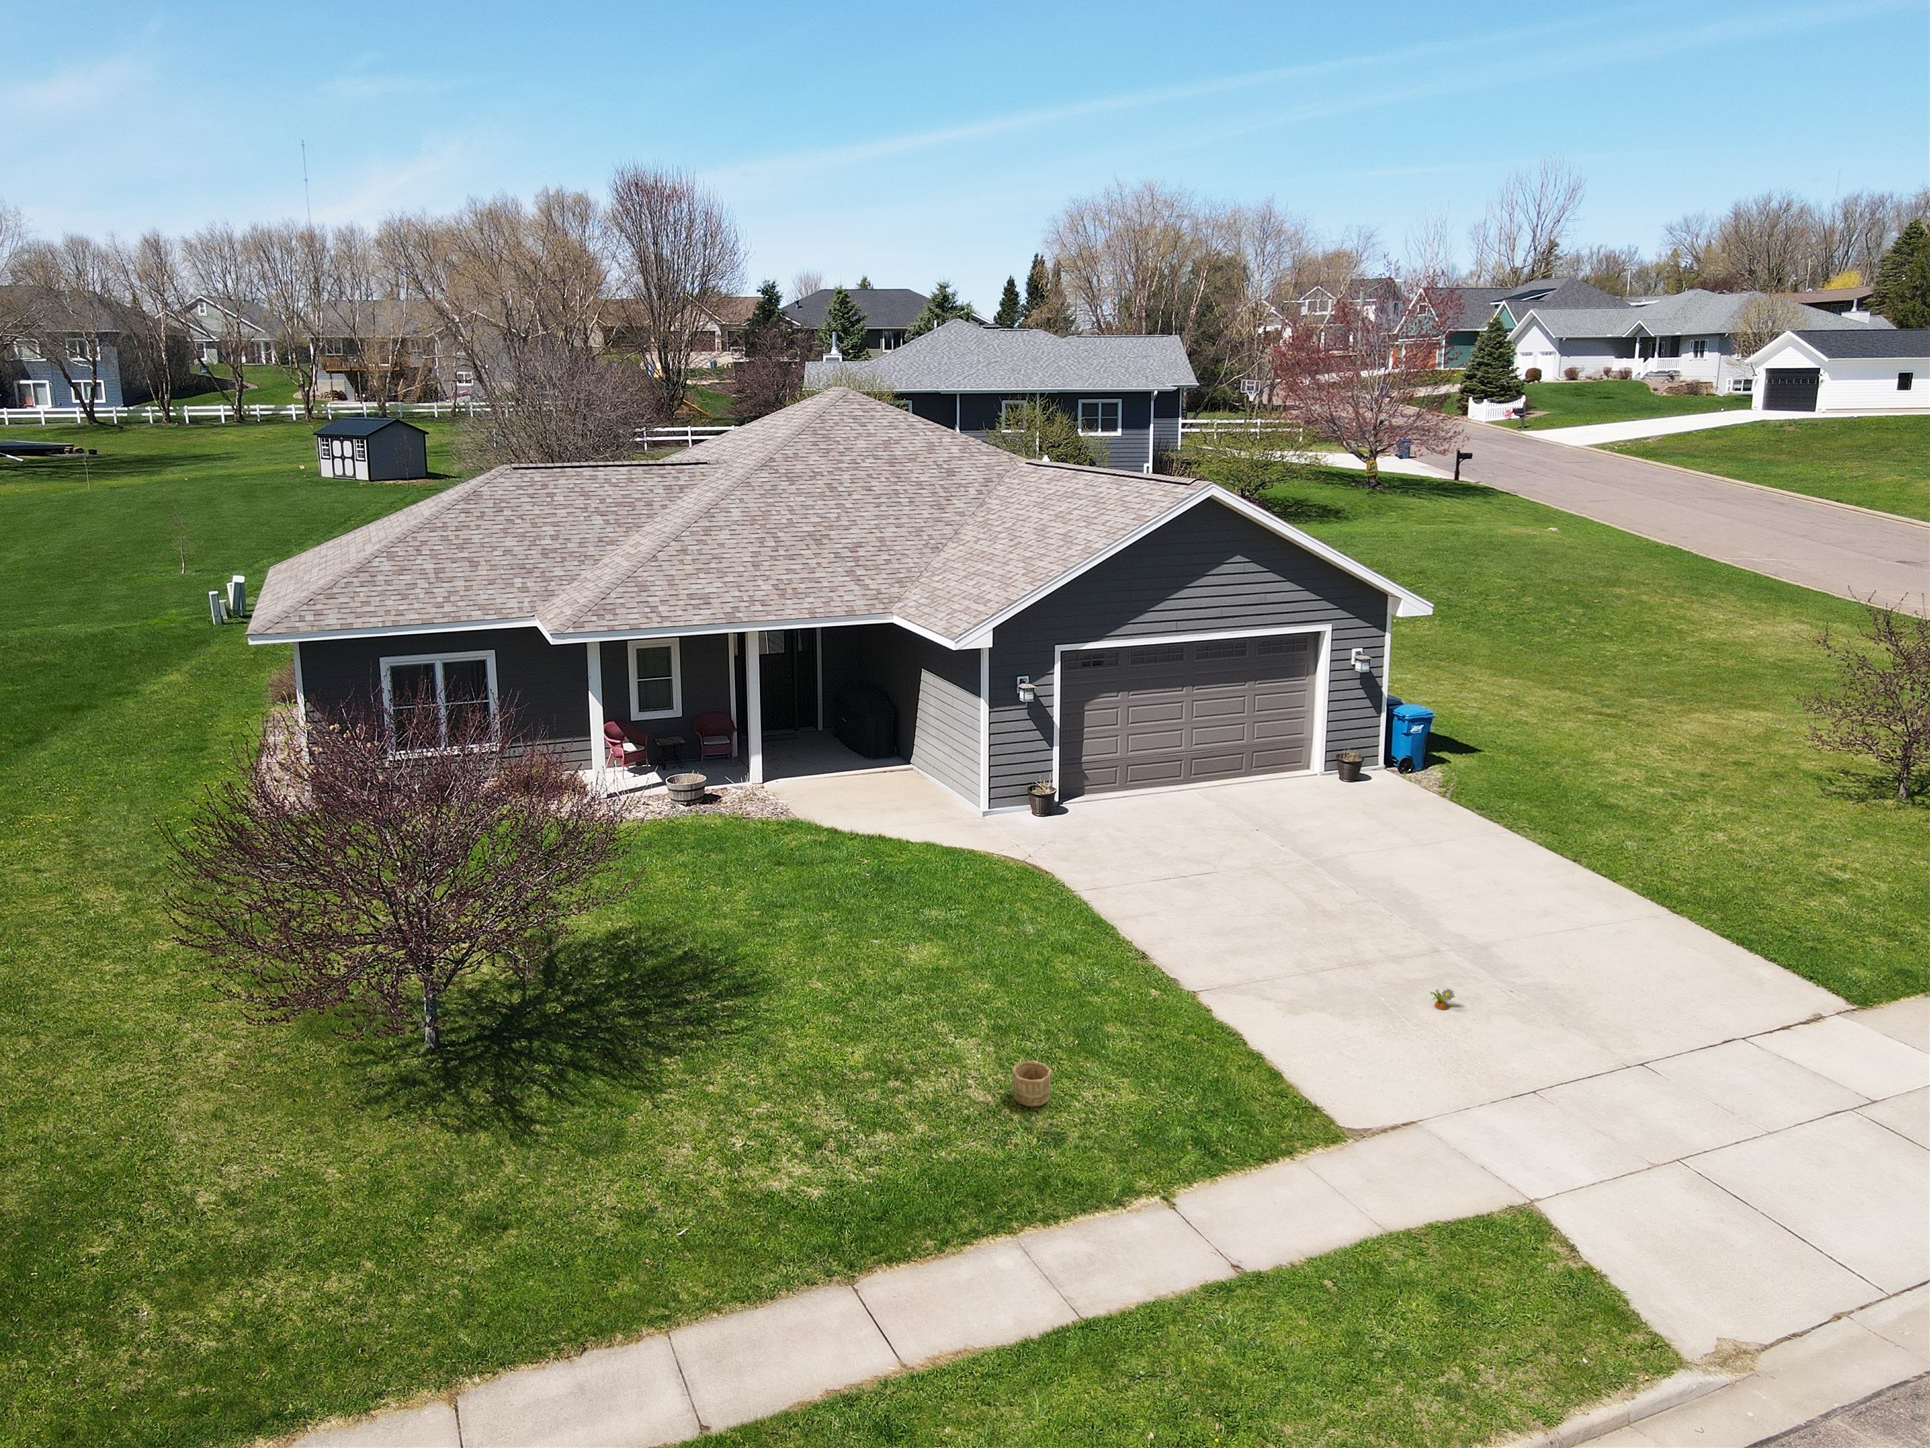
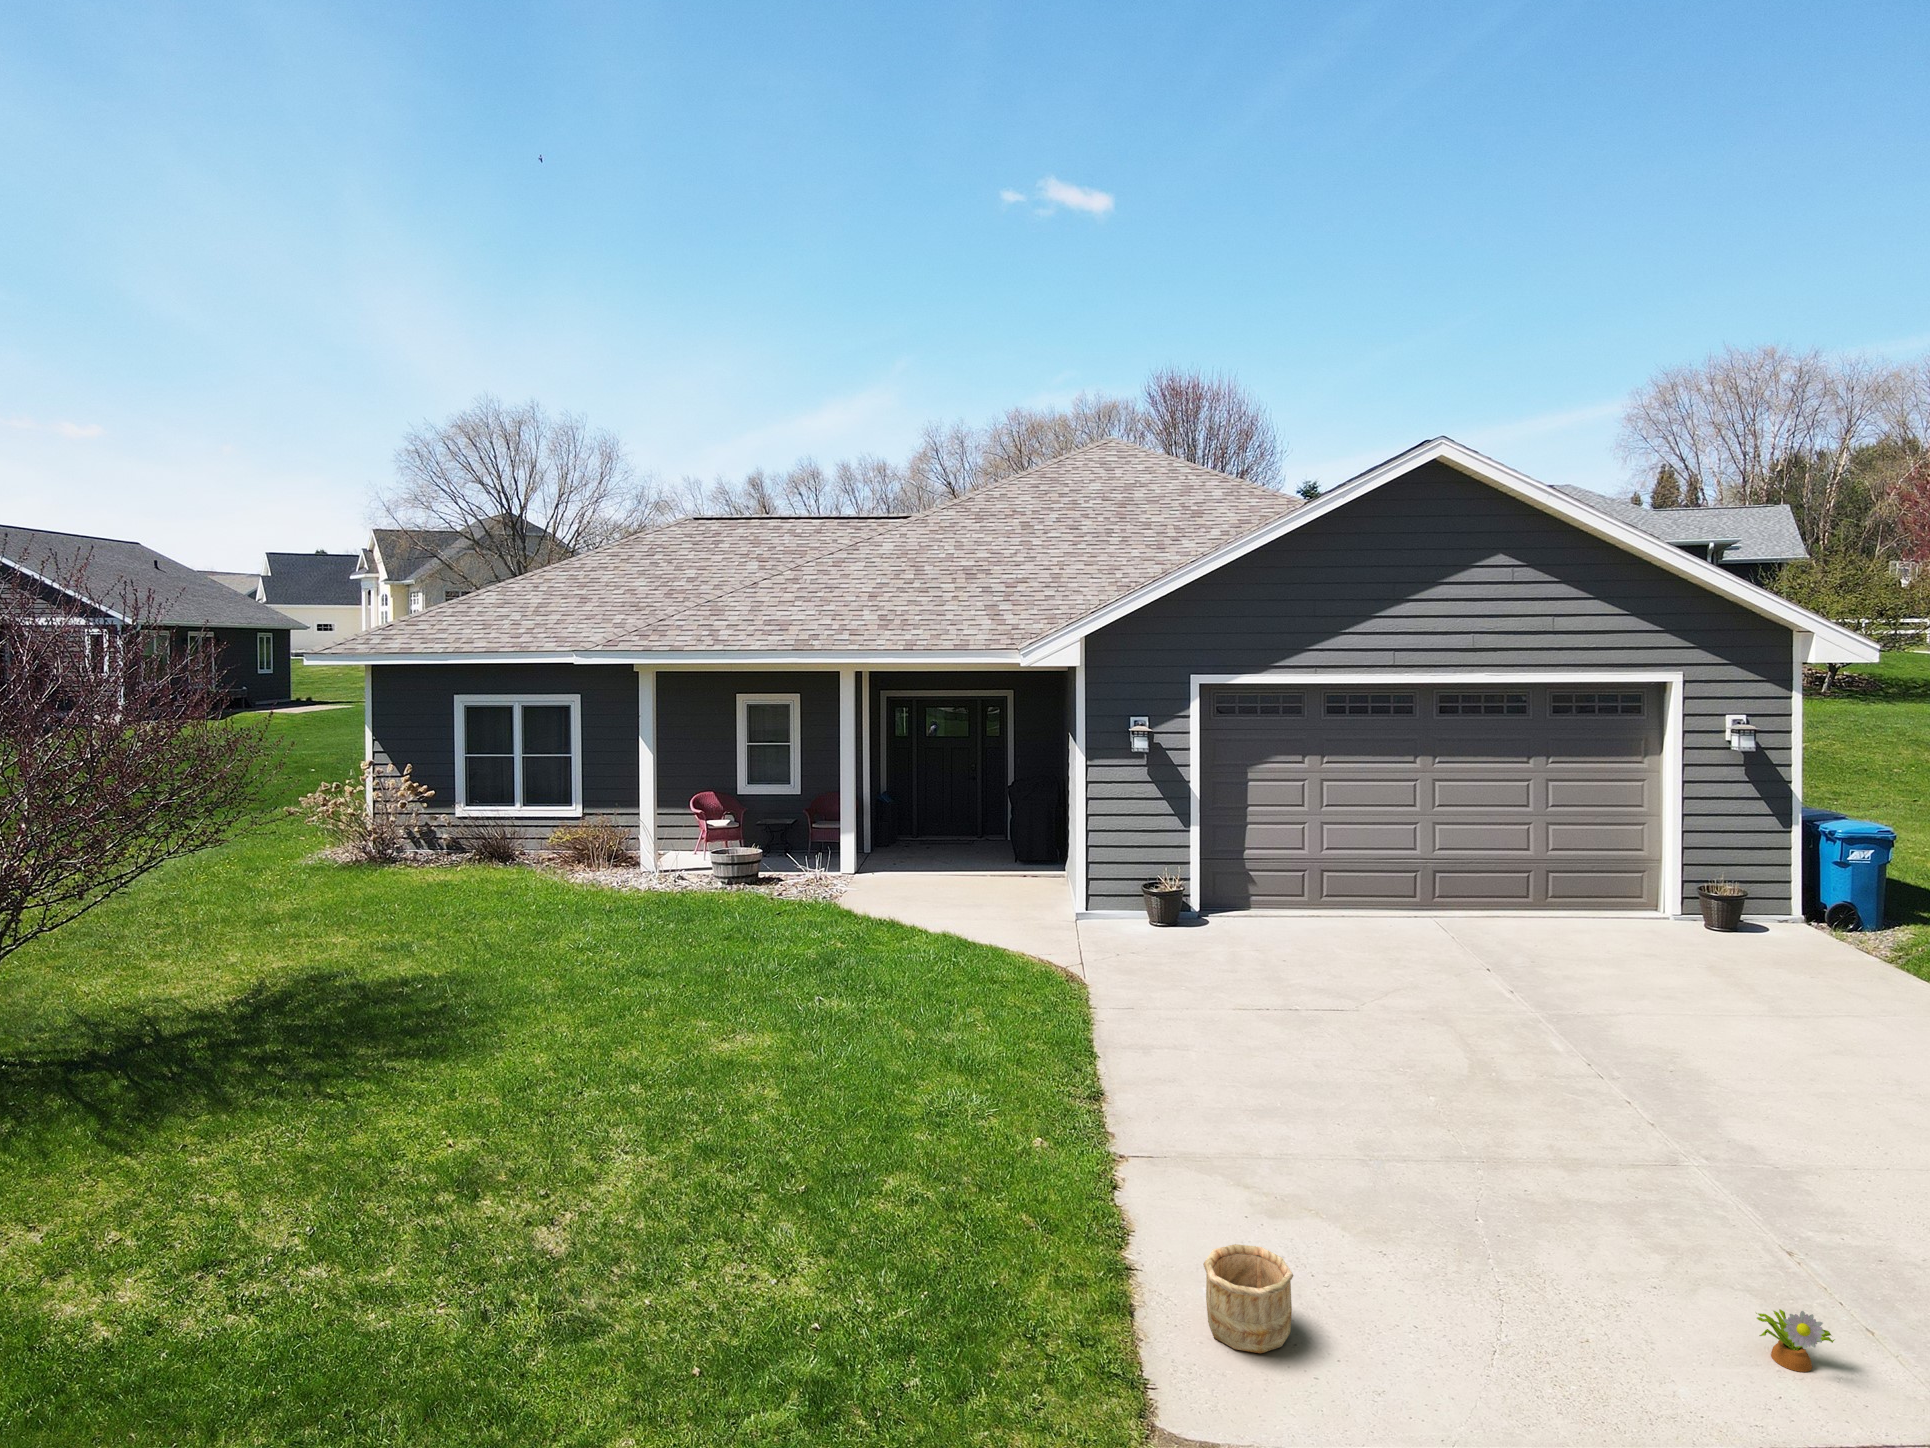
wooden bucket: present [1012,1061,1052,1107] -> present [1203,1244,1293,1353]

